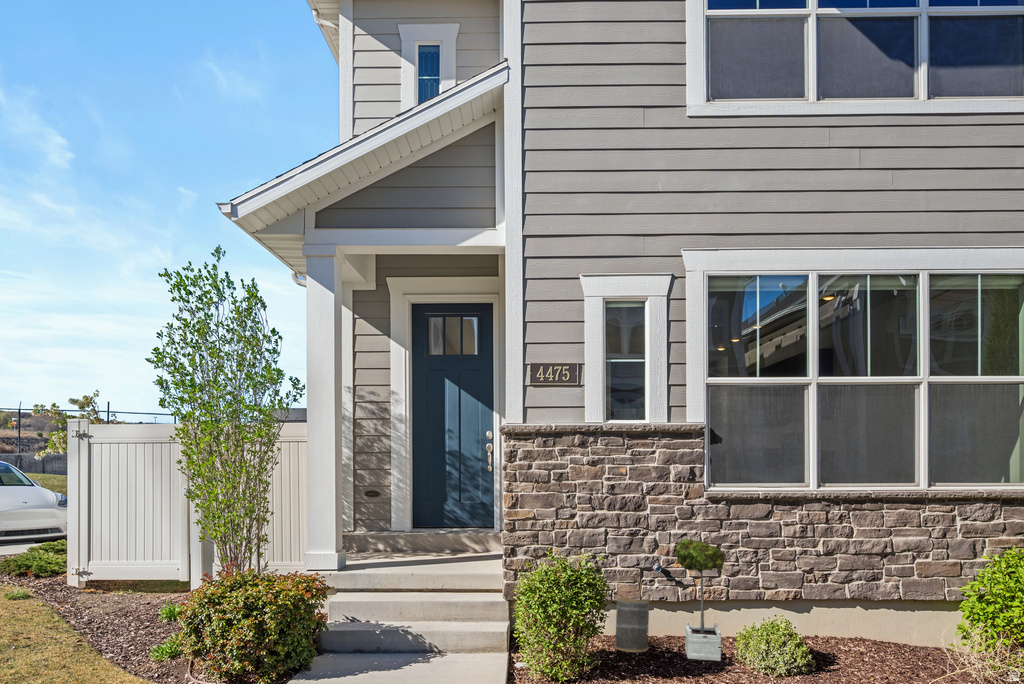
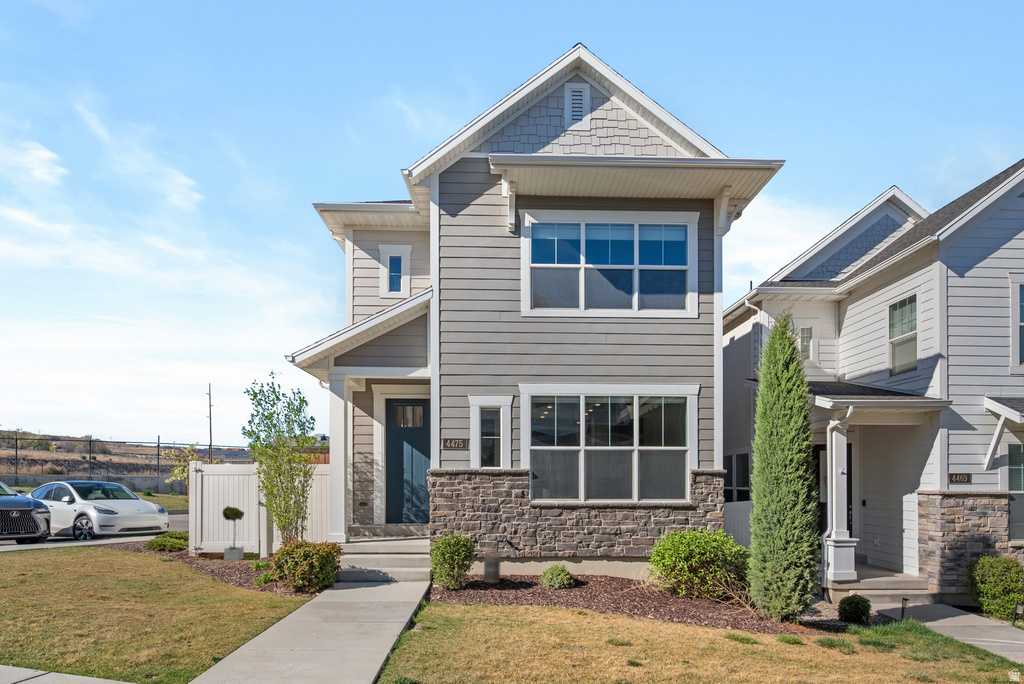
potted tree: present [675,539,726,661] -> present [223,506,244,561]

